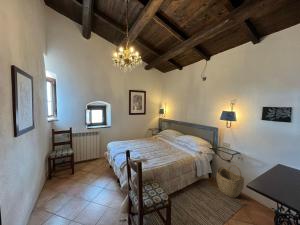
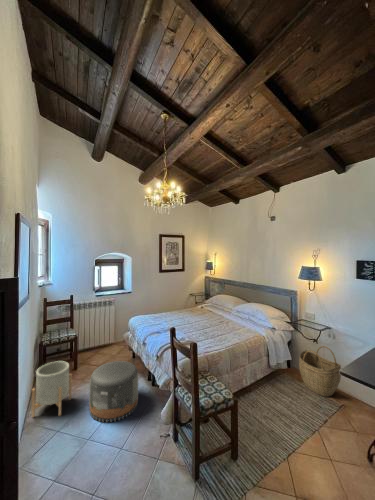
planter: none [39,170,67,204] -> present [32,361,72,417]
pouf: none [77,171,109,209] -> present [89,361,138,422]

